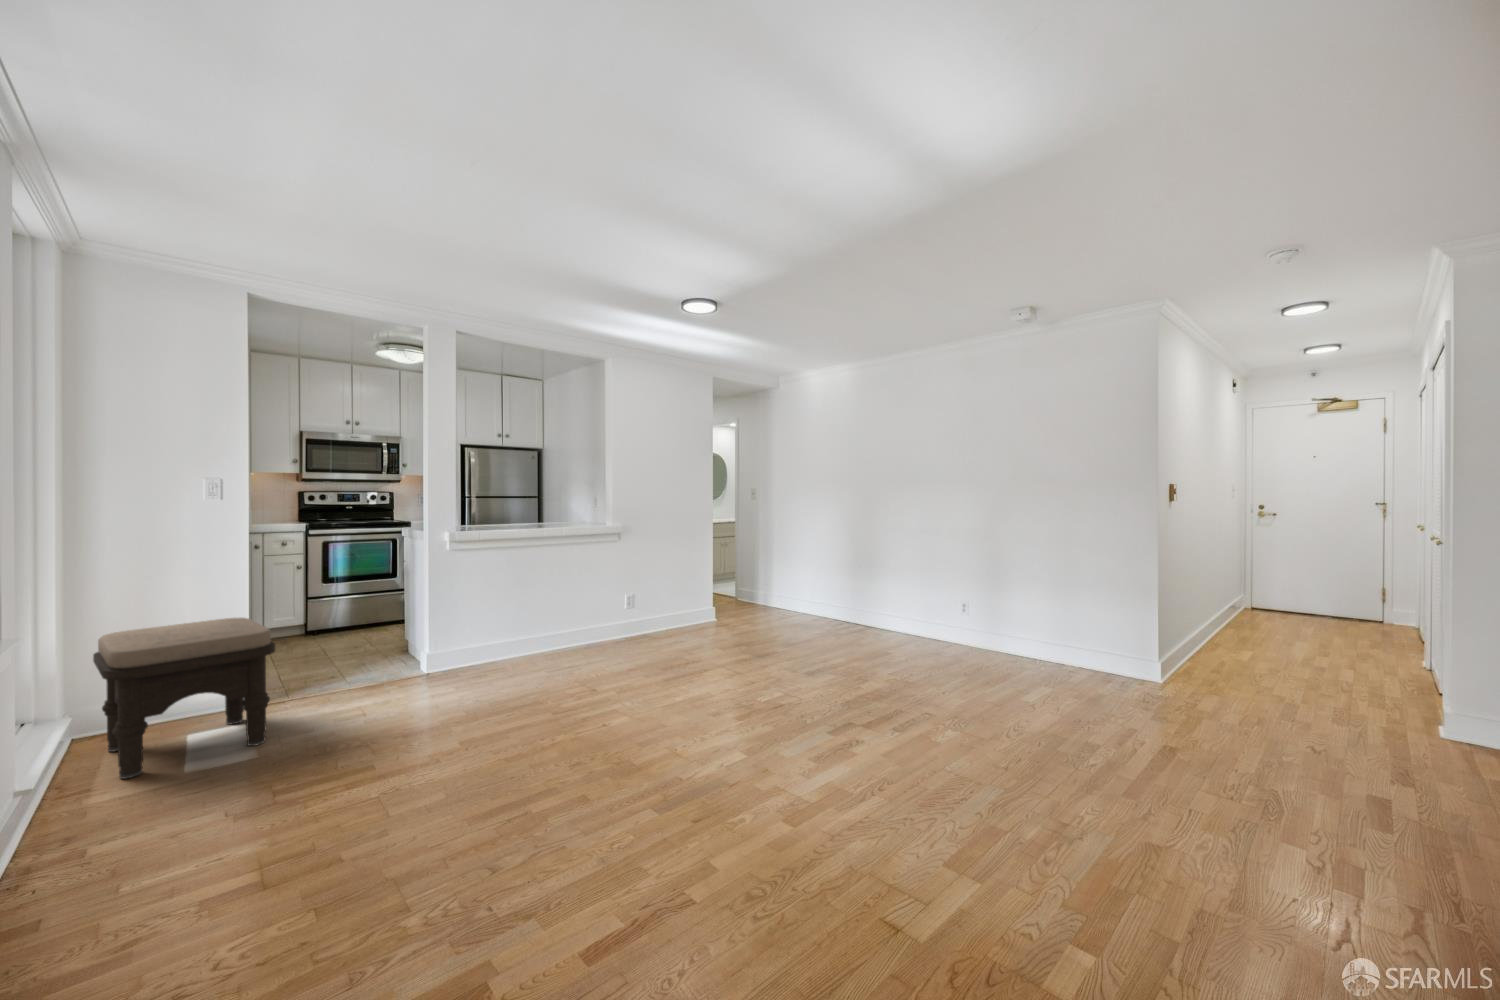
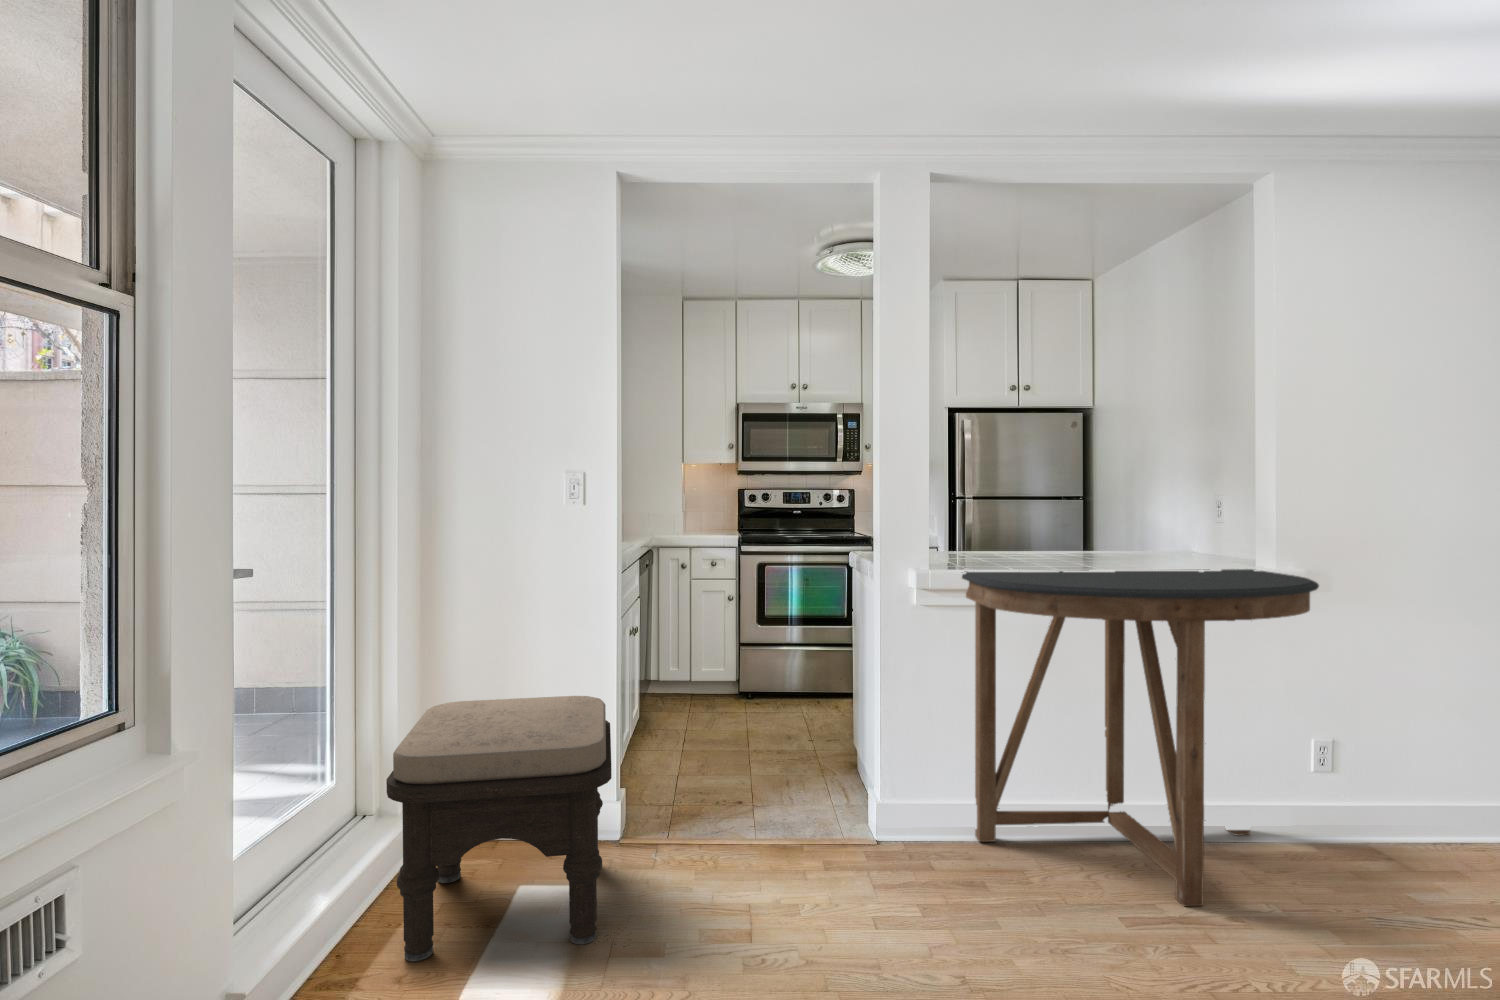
console table: none [474,527,630,668] -> present [962,569,1319,906]

